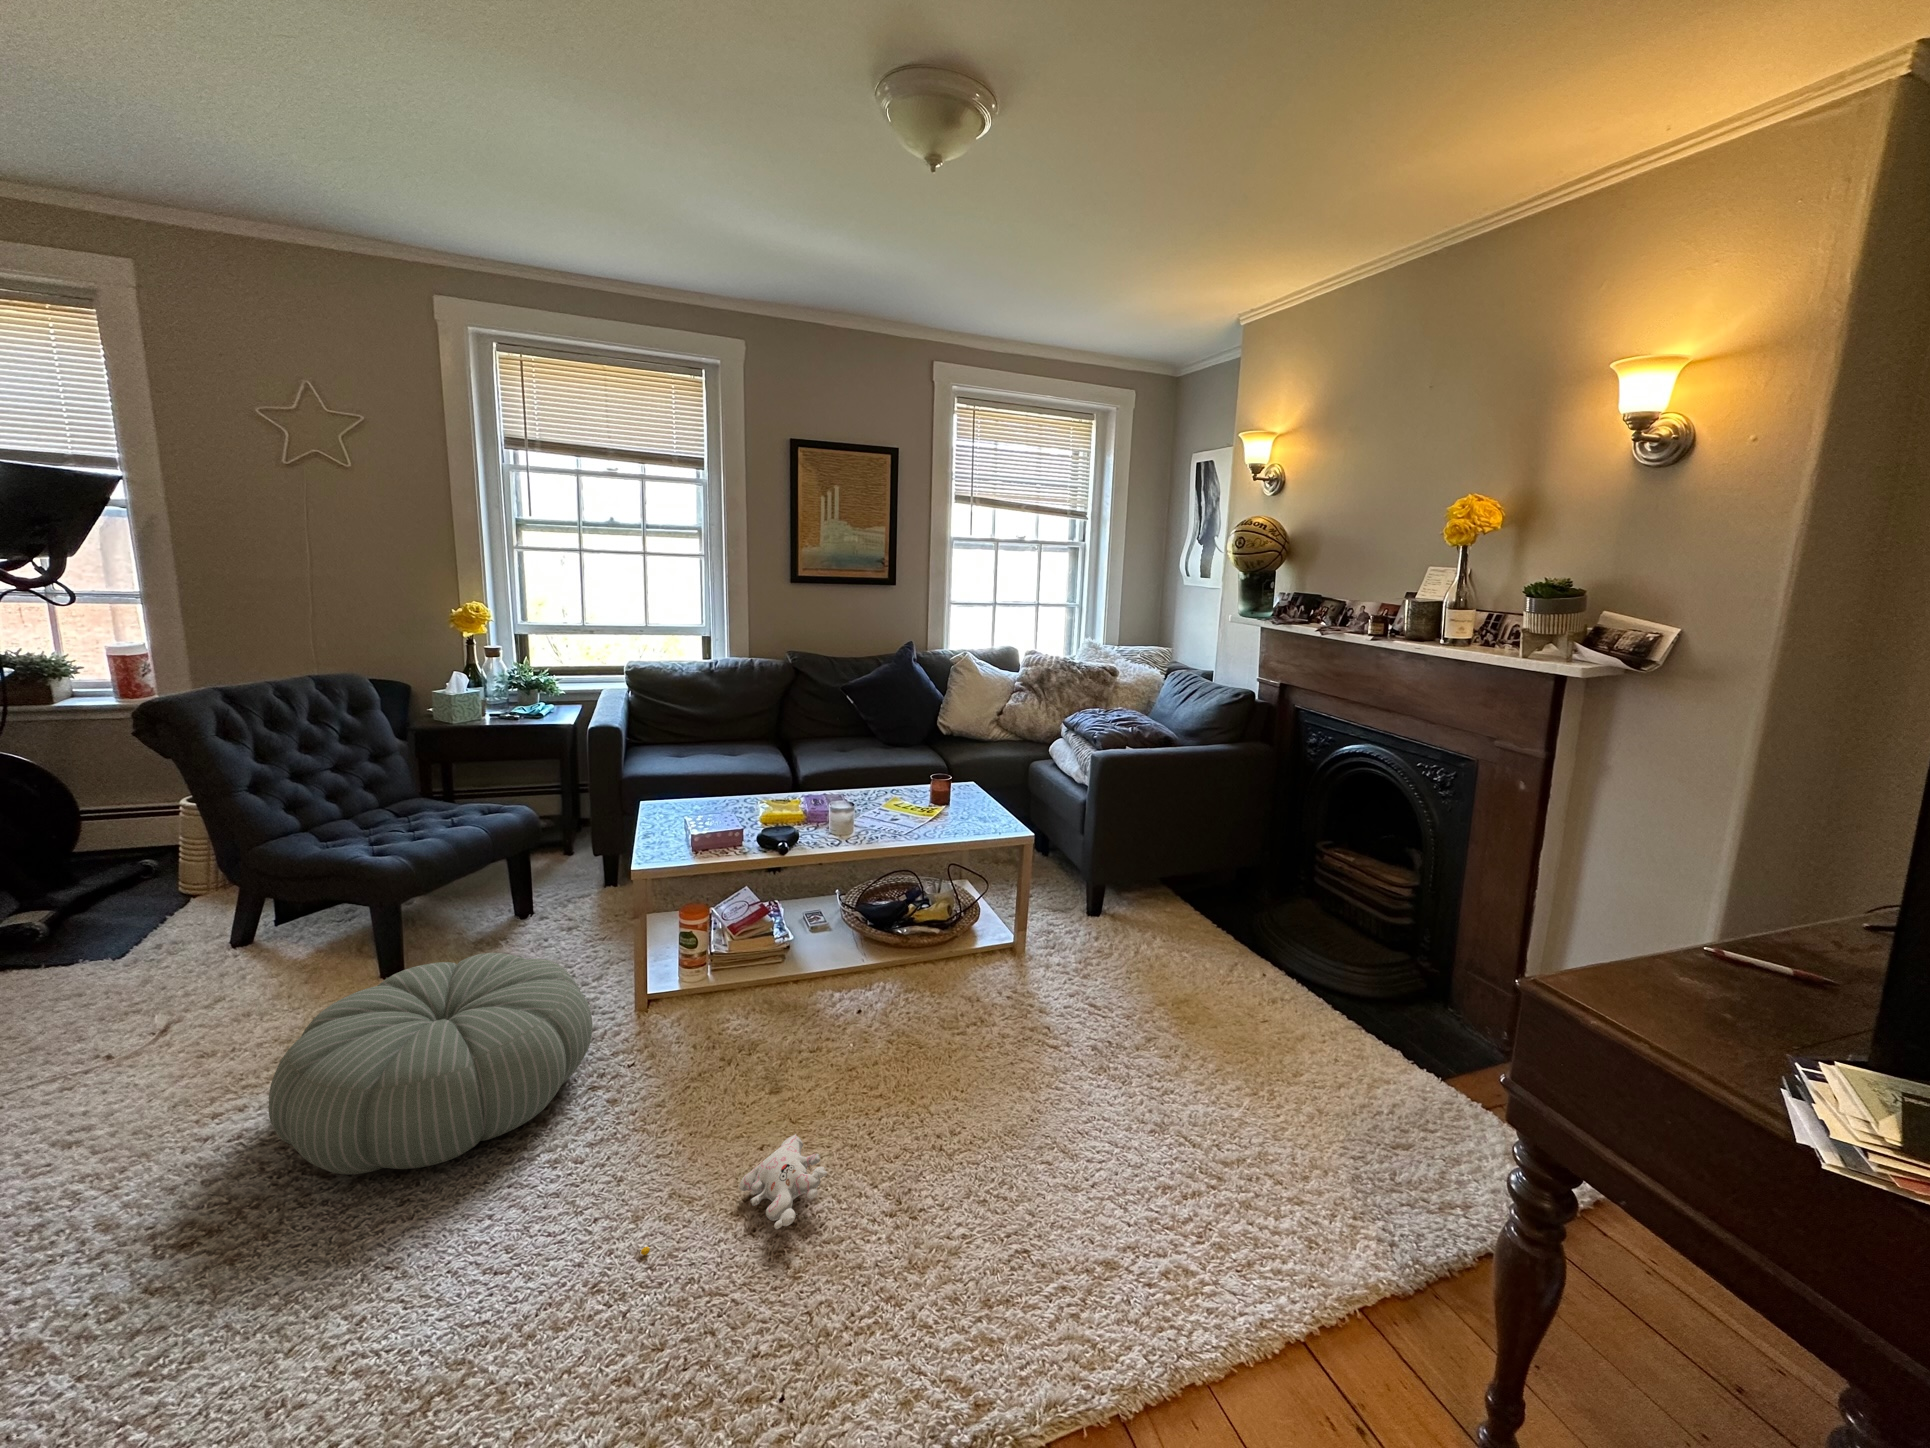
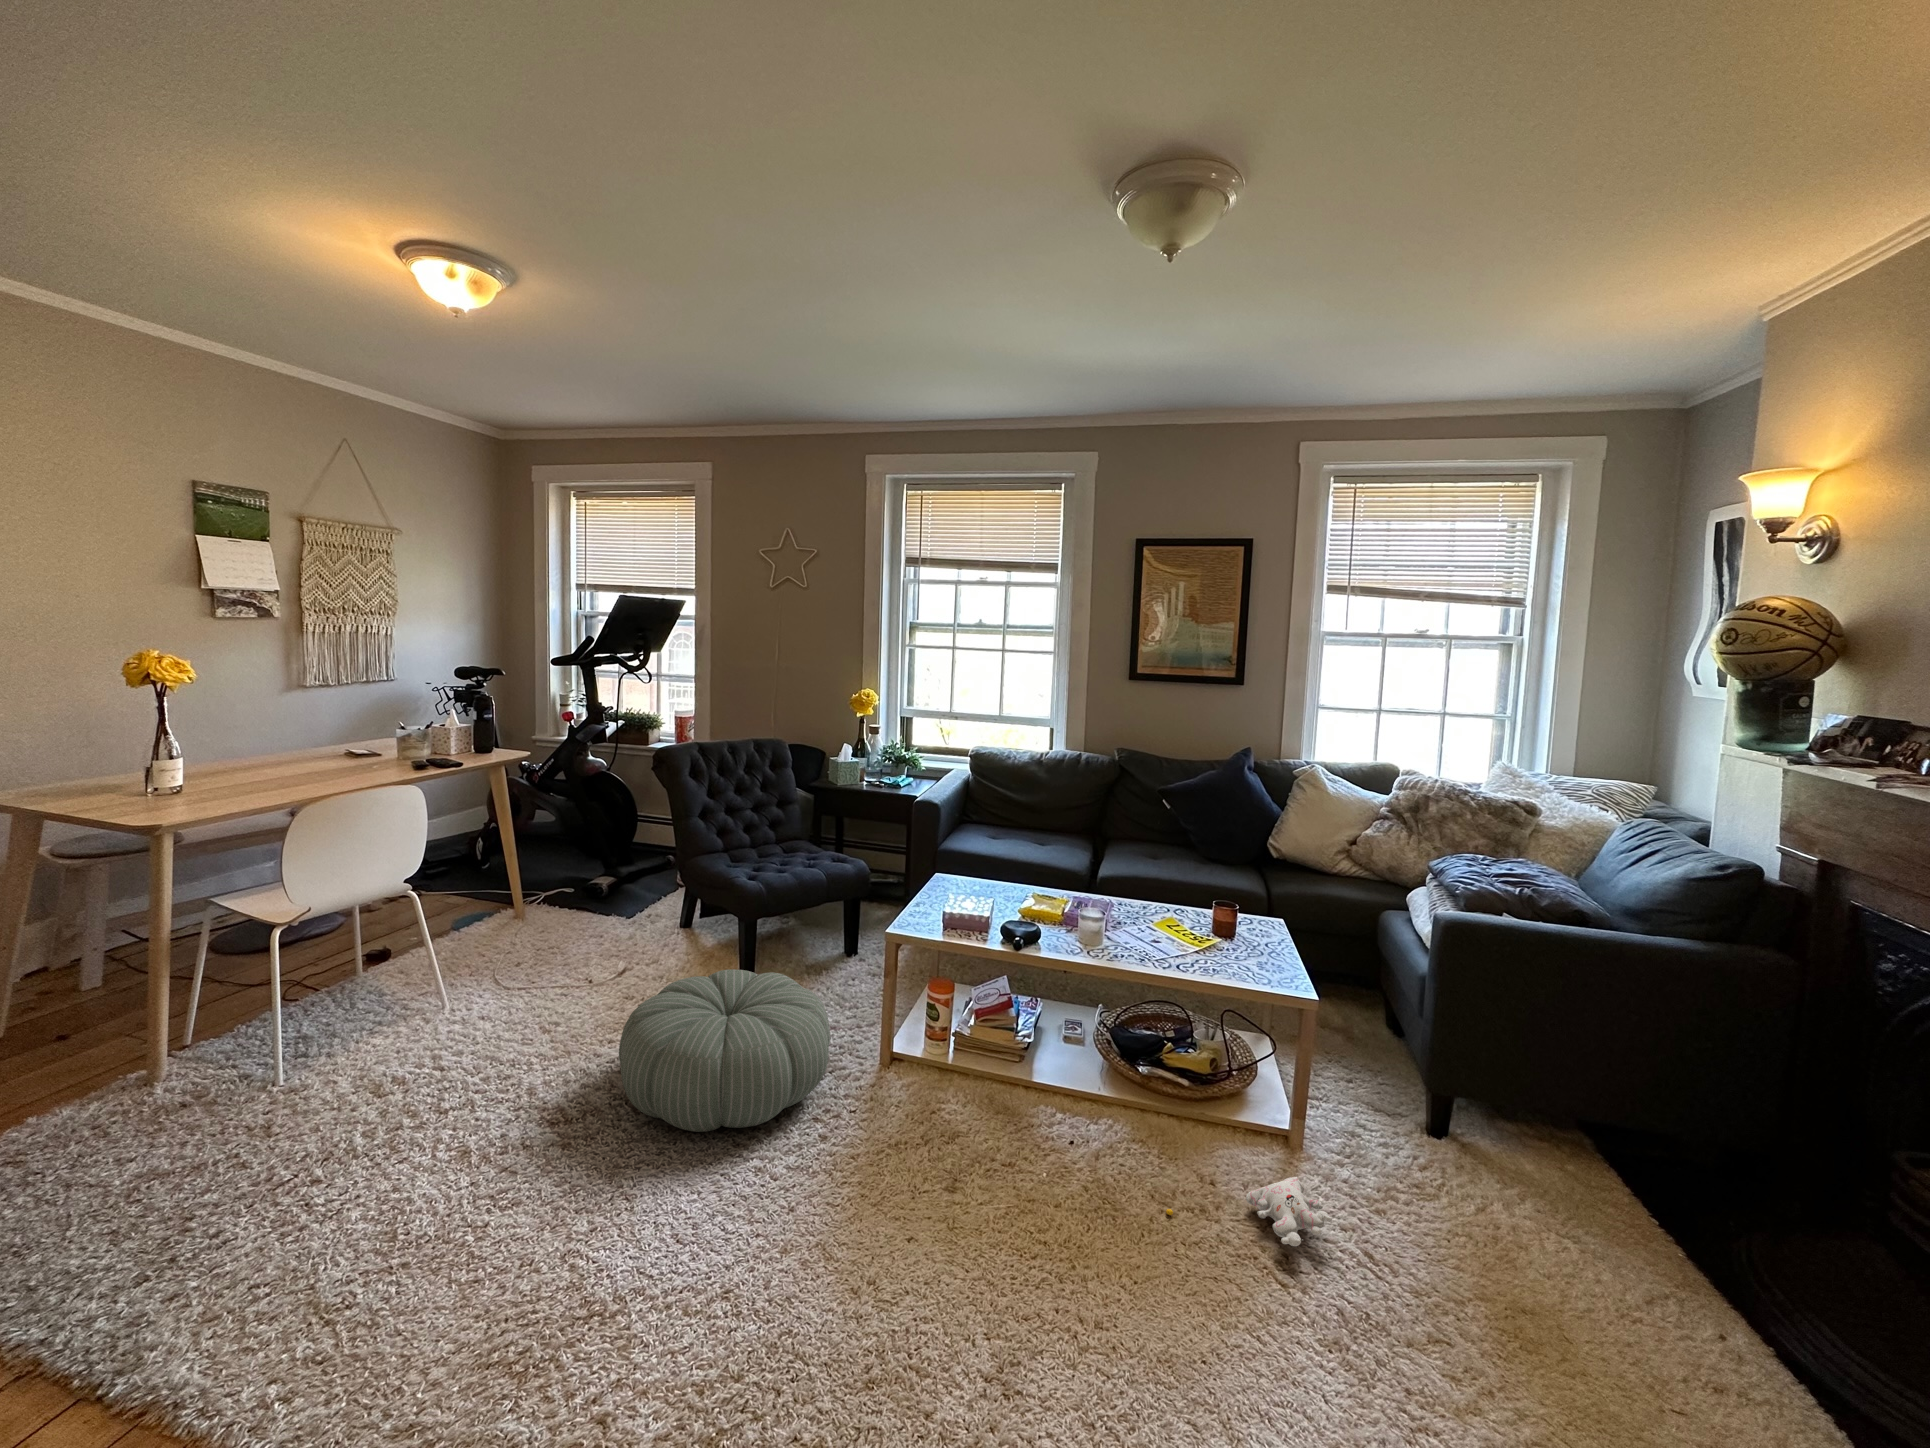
plush toy: present [641,1134,827,1255] -> present [1166,1177,1332,1246]

